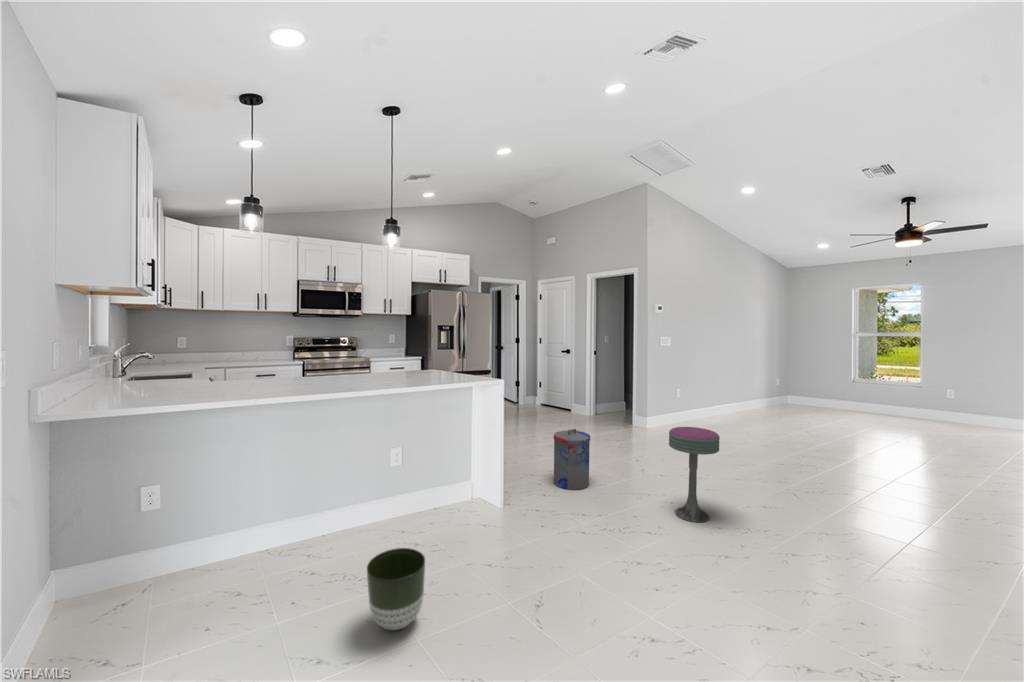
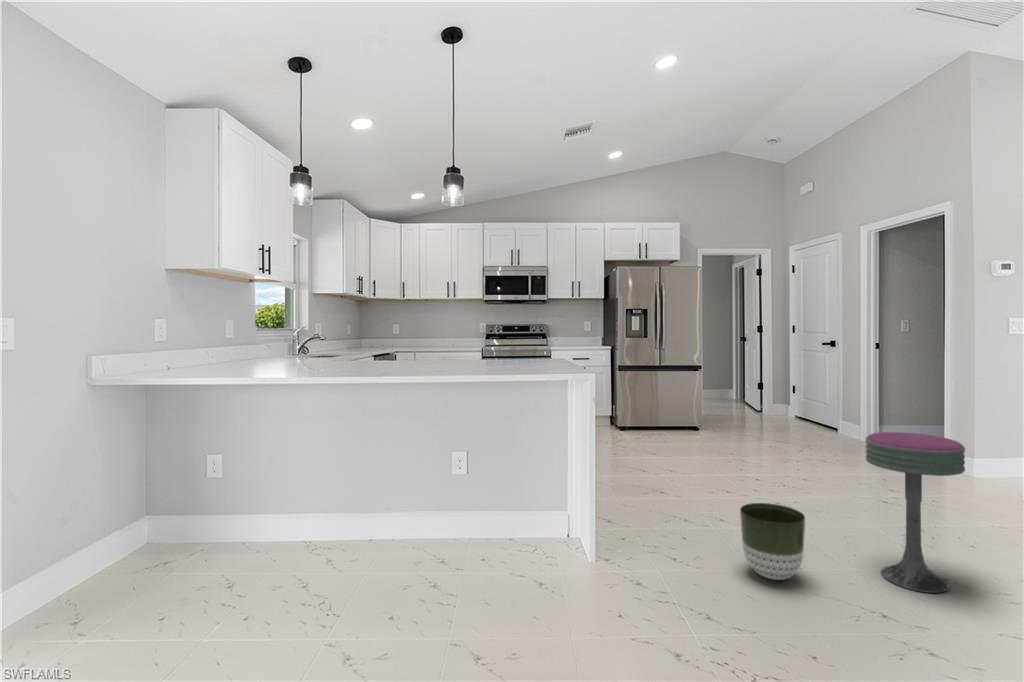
trash can: present [554,429,590,490] -> none [712,430,768,515]
planter: present [367,548,425,630] -> present [740,503,805,580]

